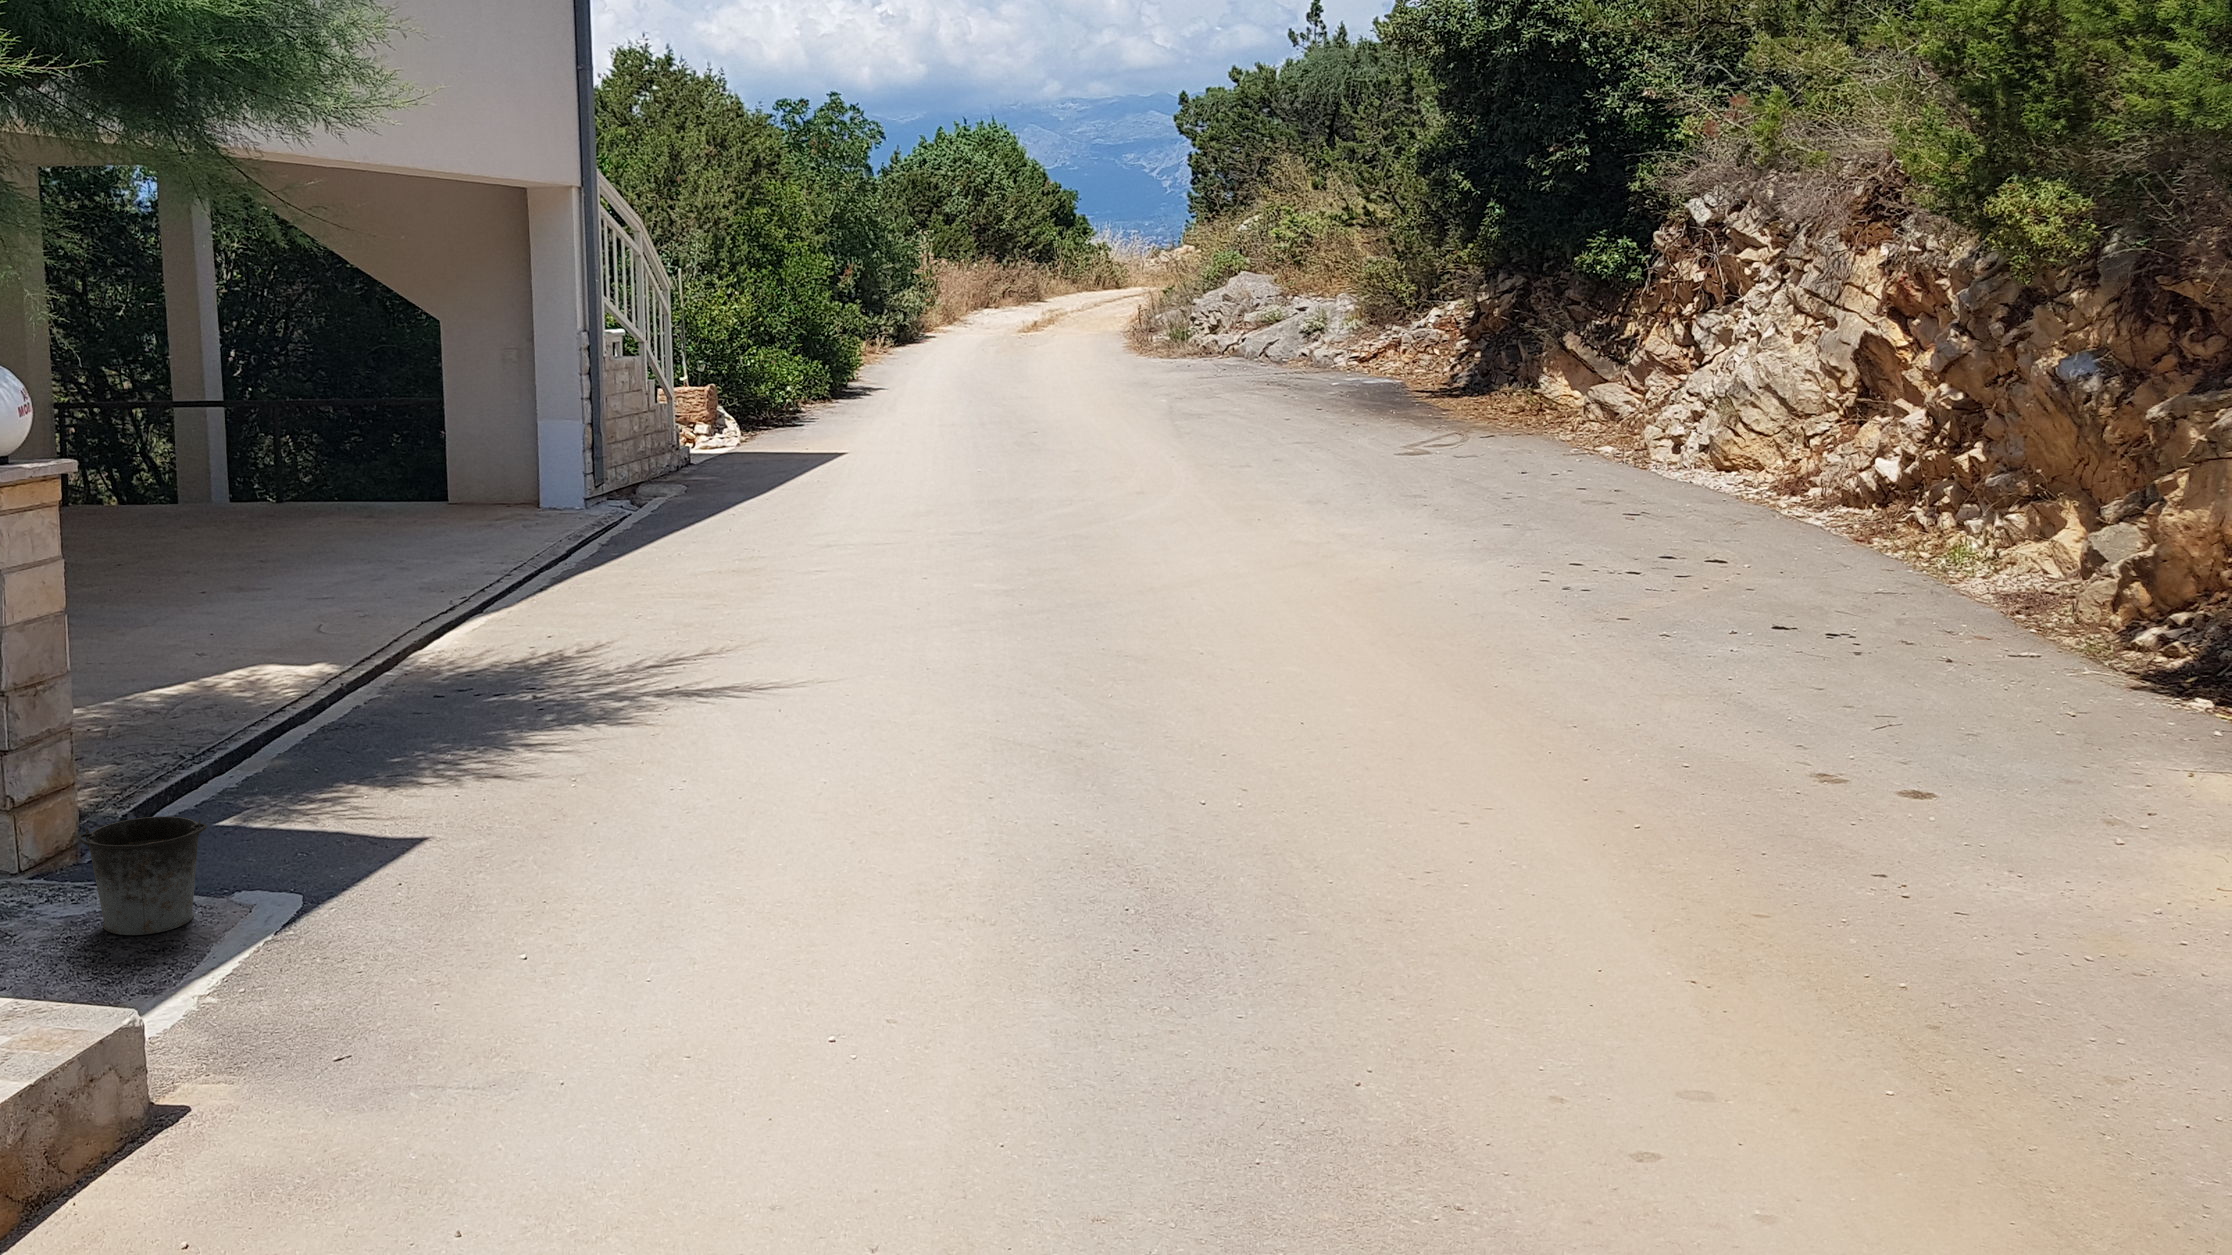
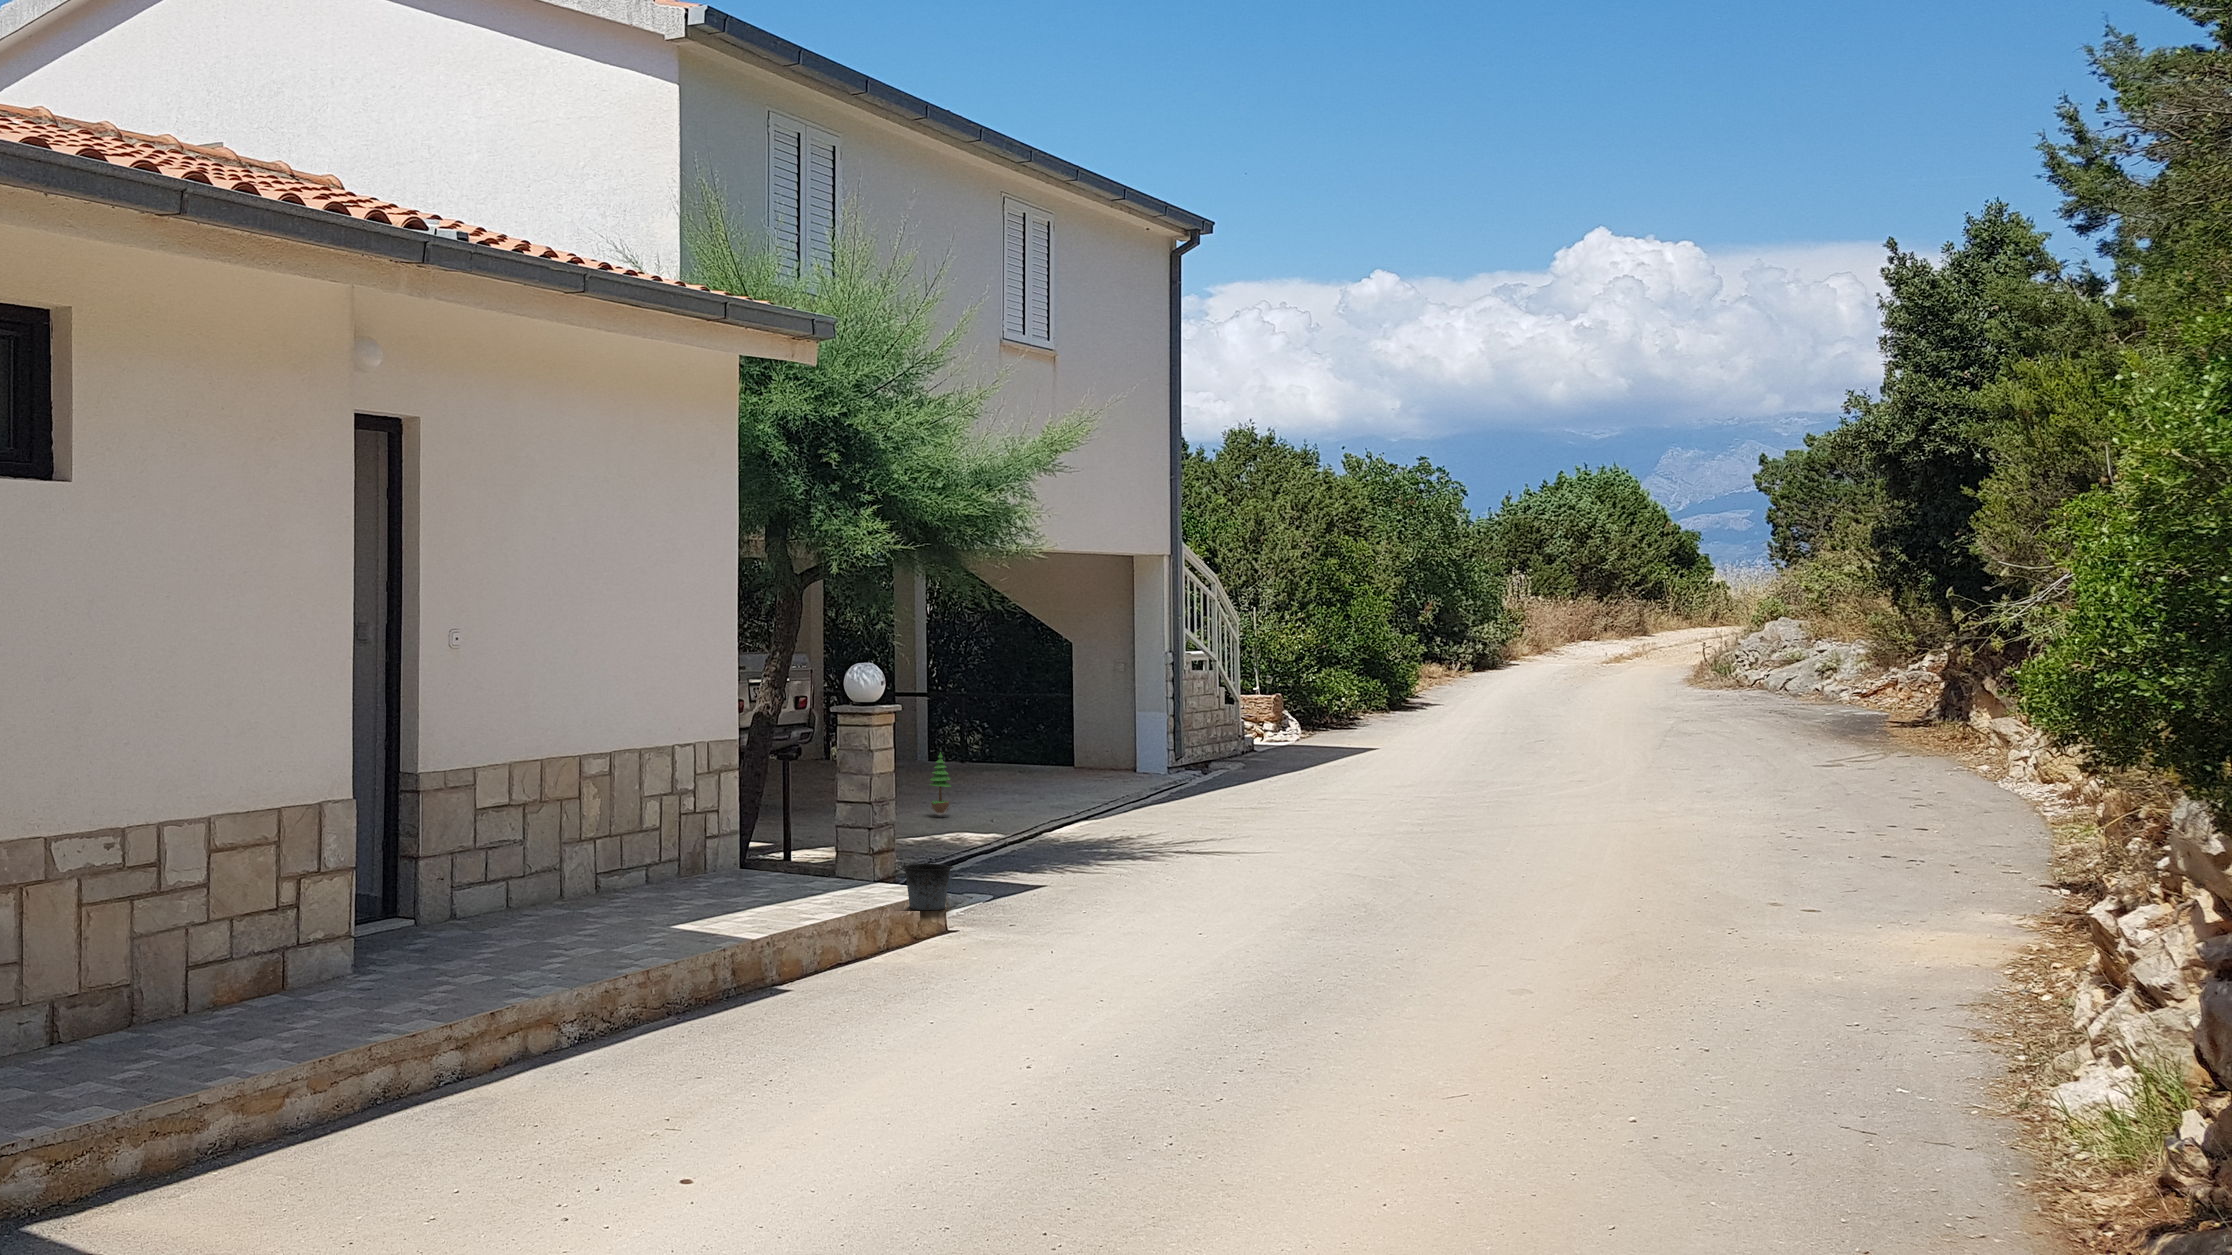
potted tree: none [193,516,237,631] -> present [929,752,951,817]

